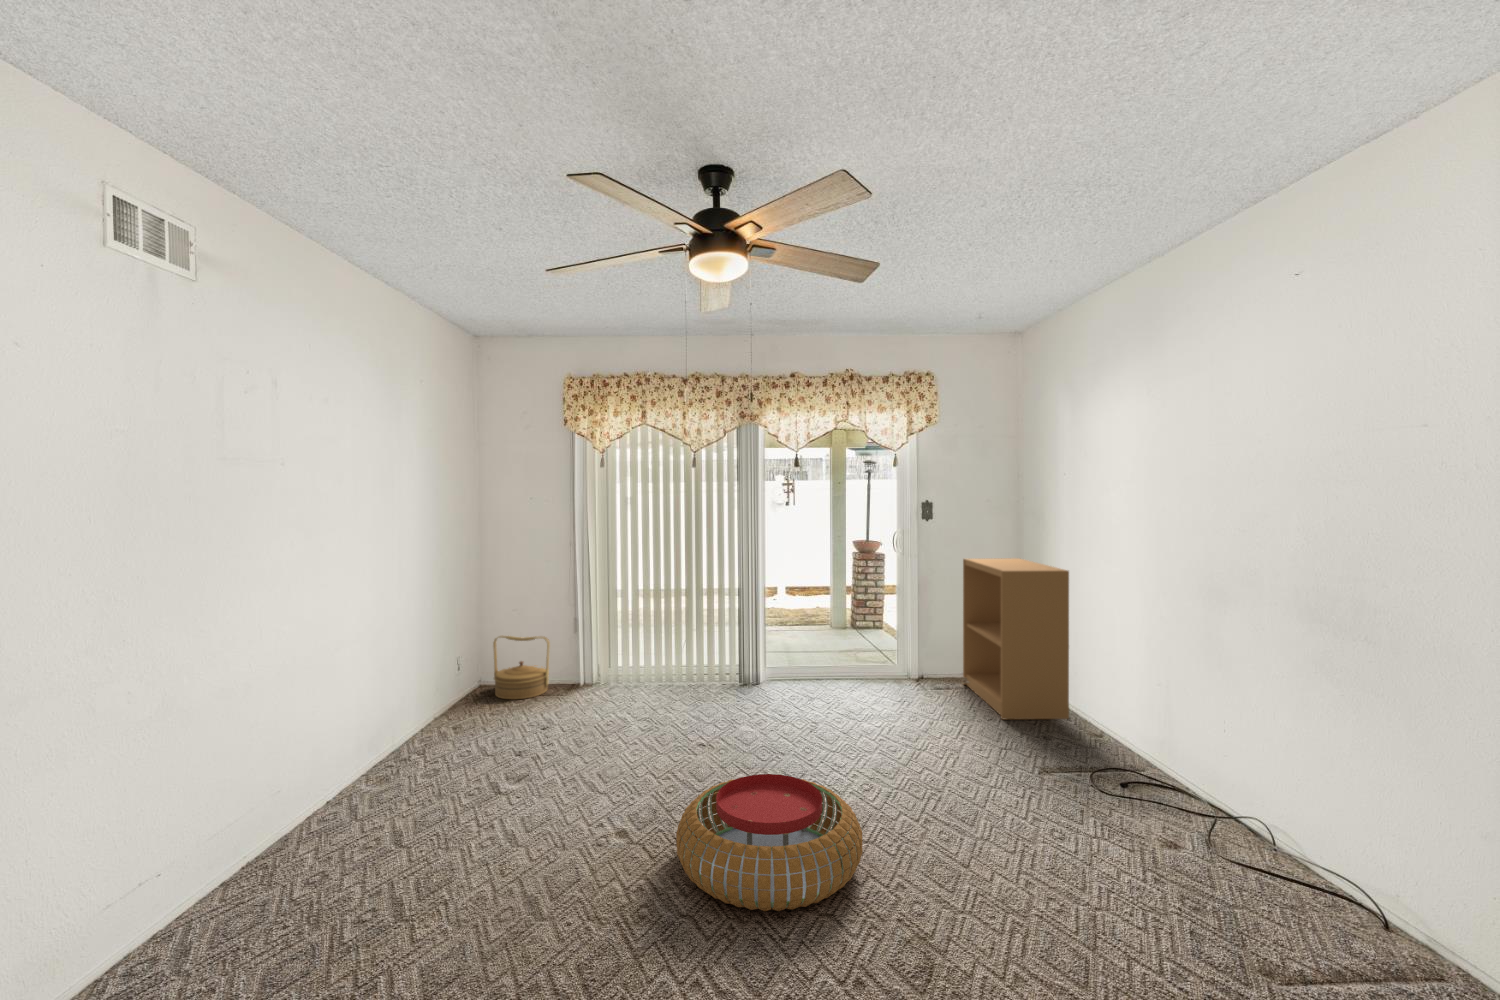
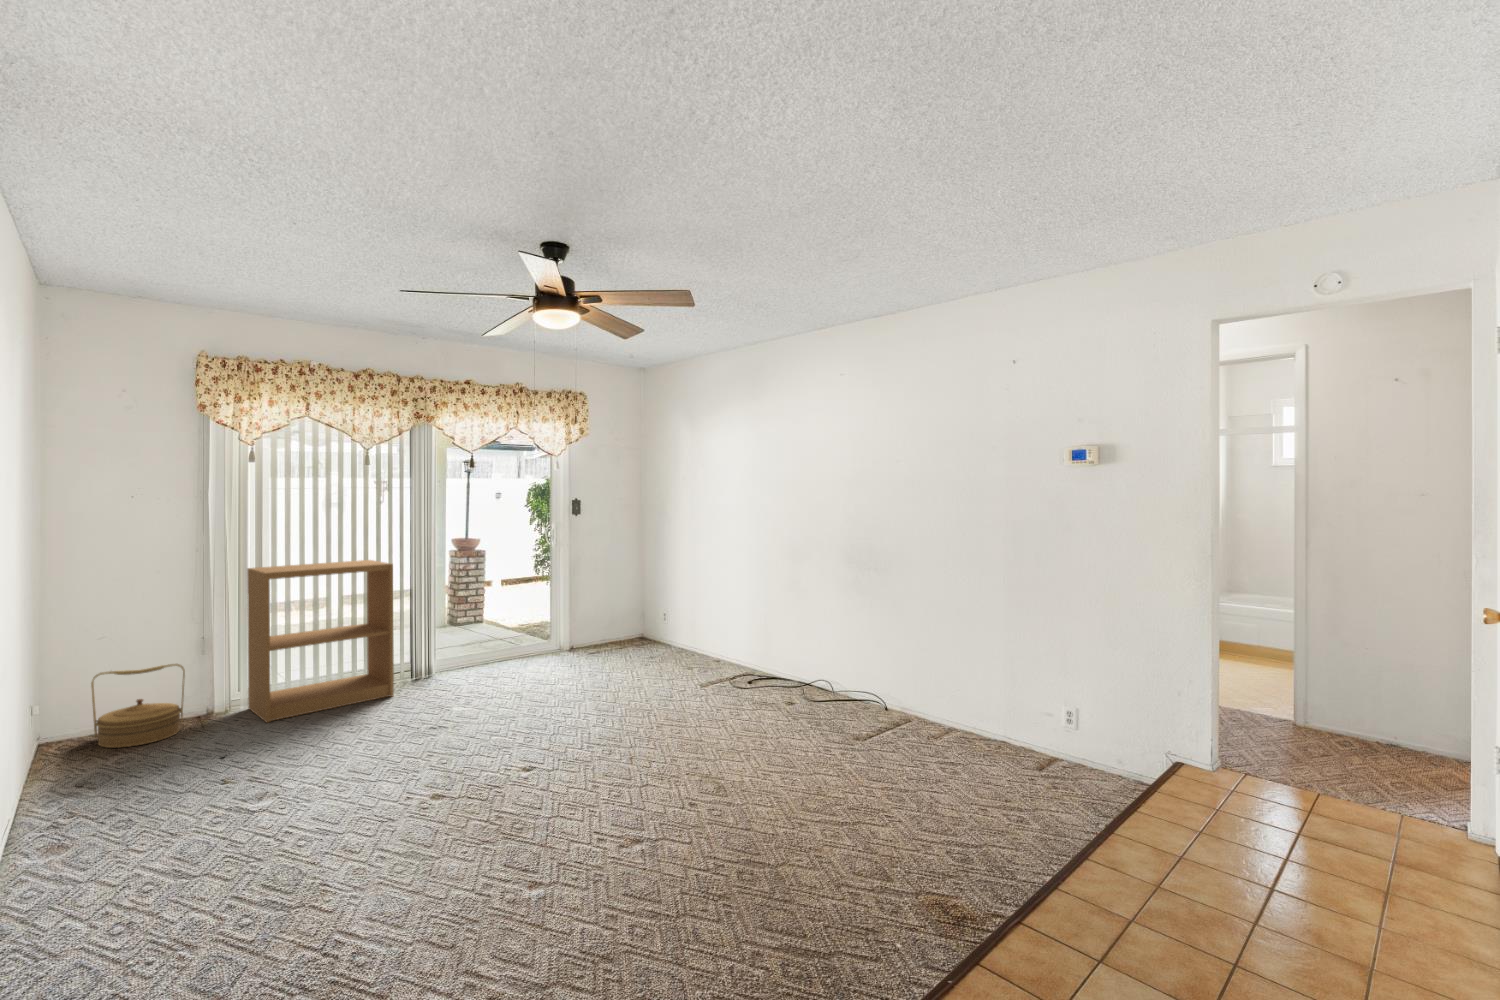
bookshelf: present [963,558,1069,719] -> present [247,560,394,722]
pouf: present [676,774,863,911] -> none [532,702,671,785]

